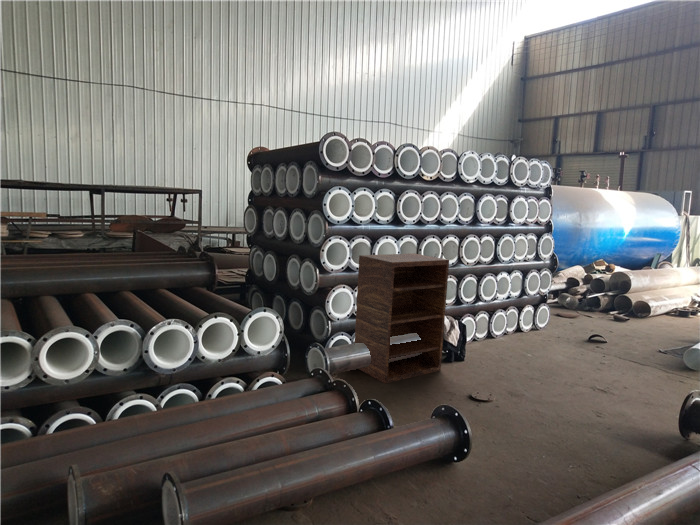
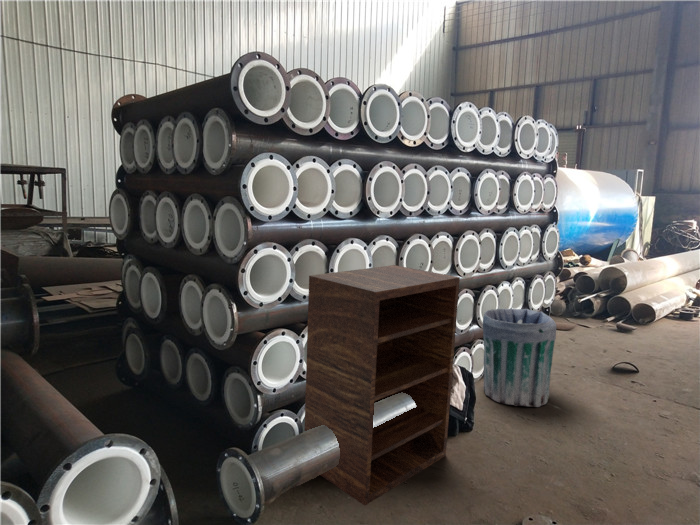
trash can: none [482,290,532,355] -> present [483,309,557,407]

